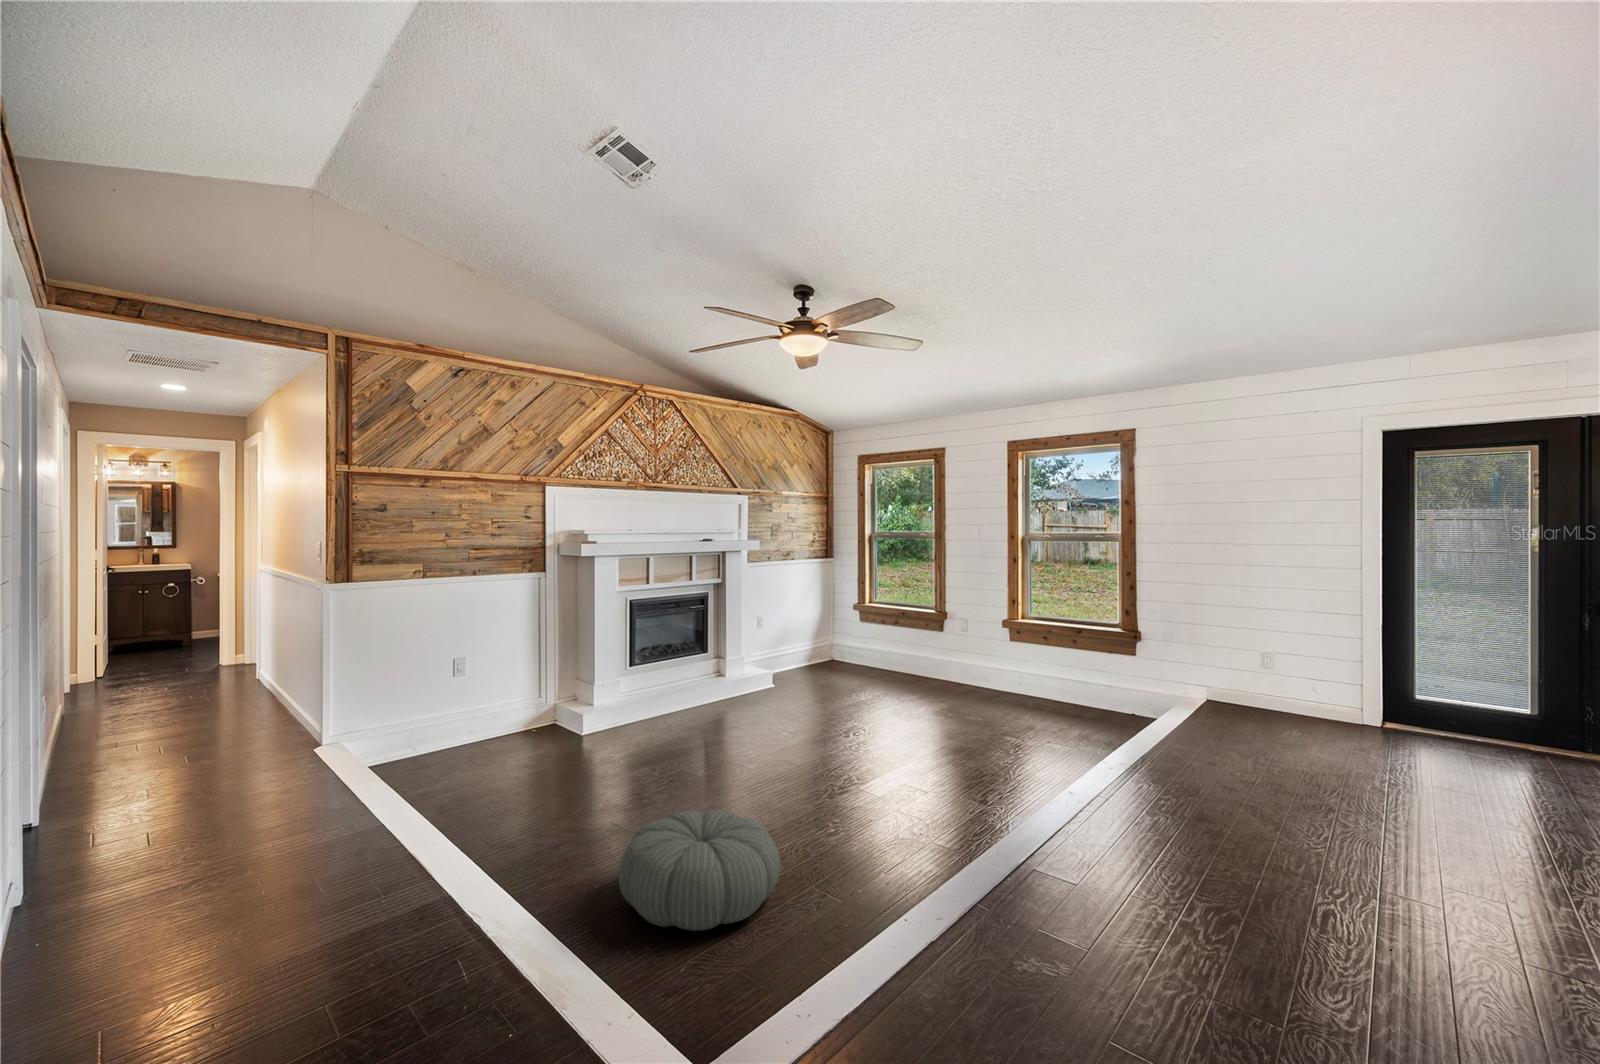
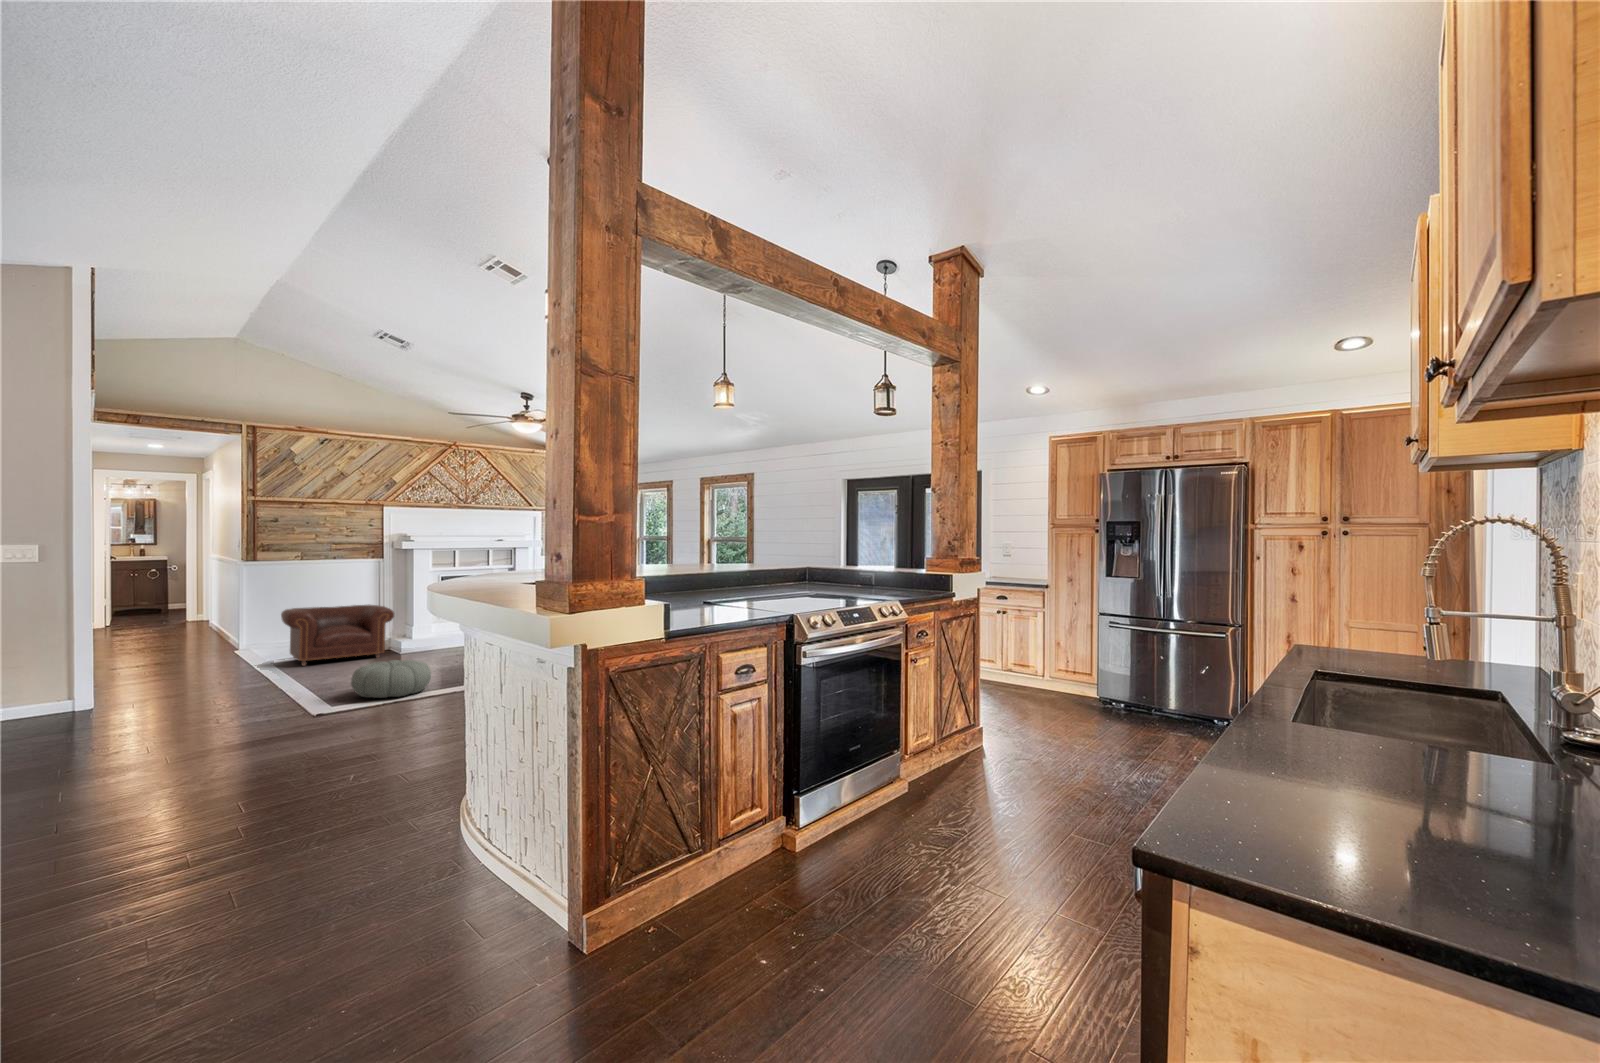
armchair: none [393,654,583,779] -> present [281,605,394,666]

